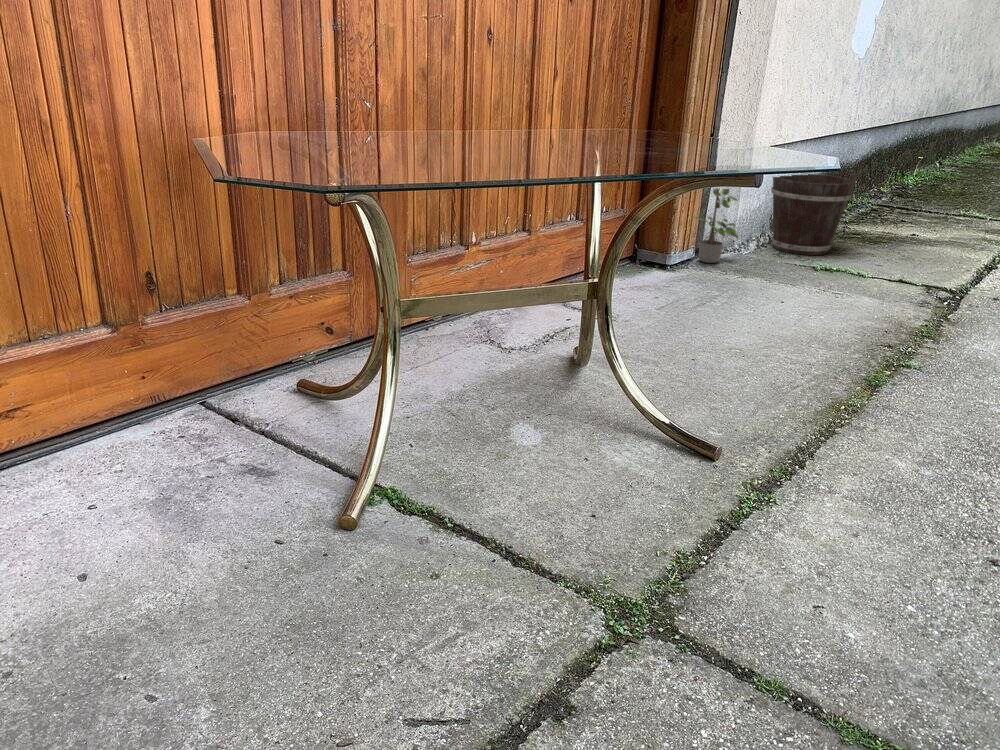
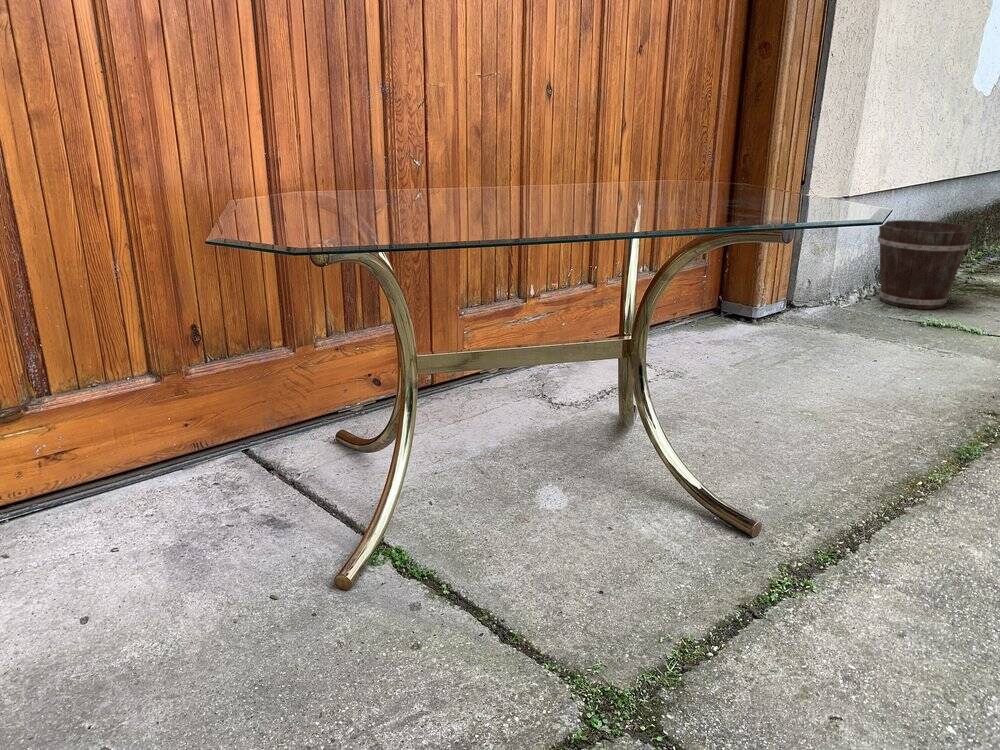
potted plant: present [695,188,739,263] -> none [784,211,837,317]

